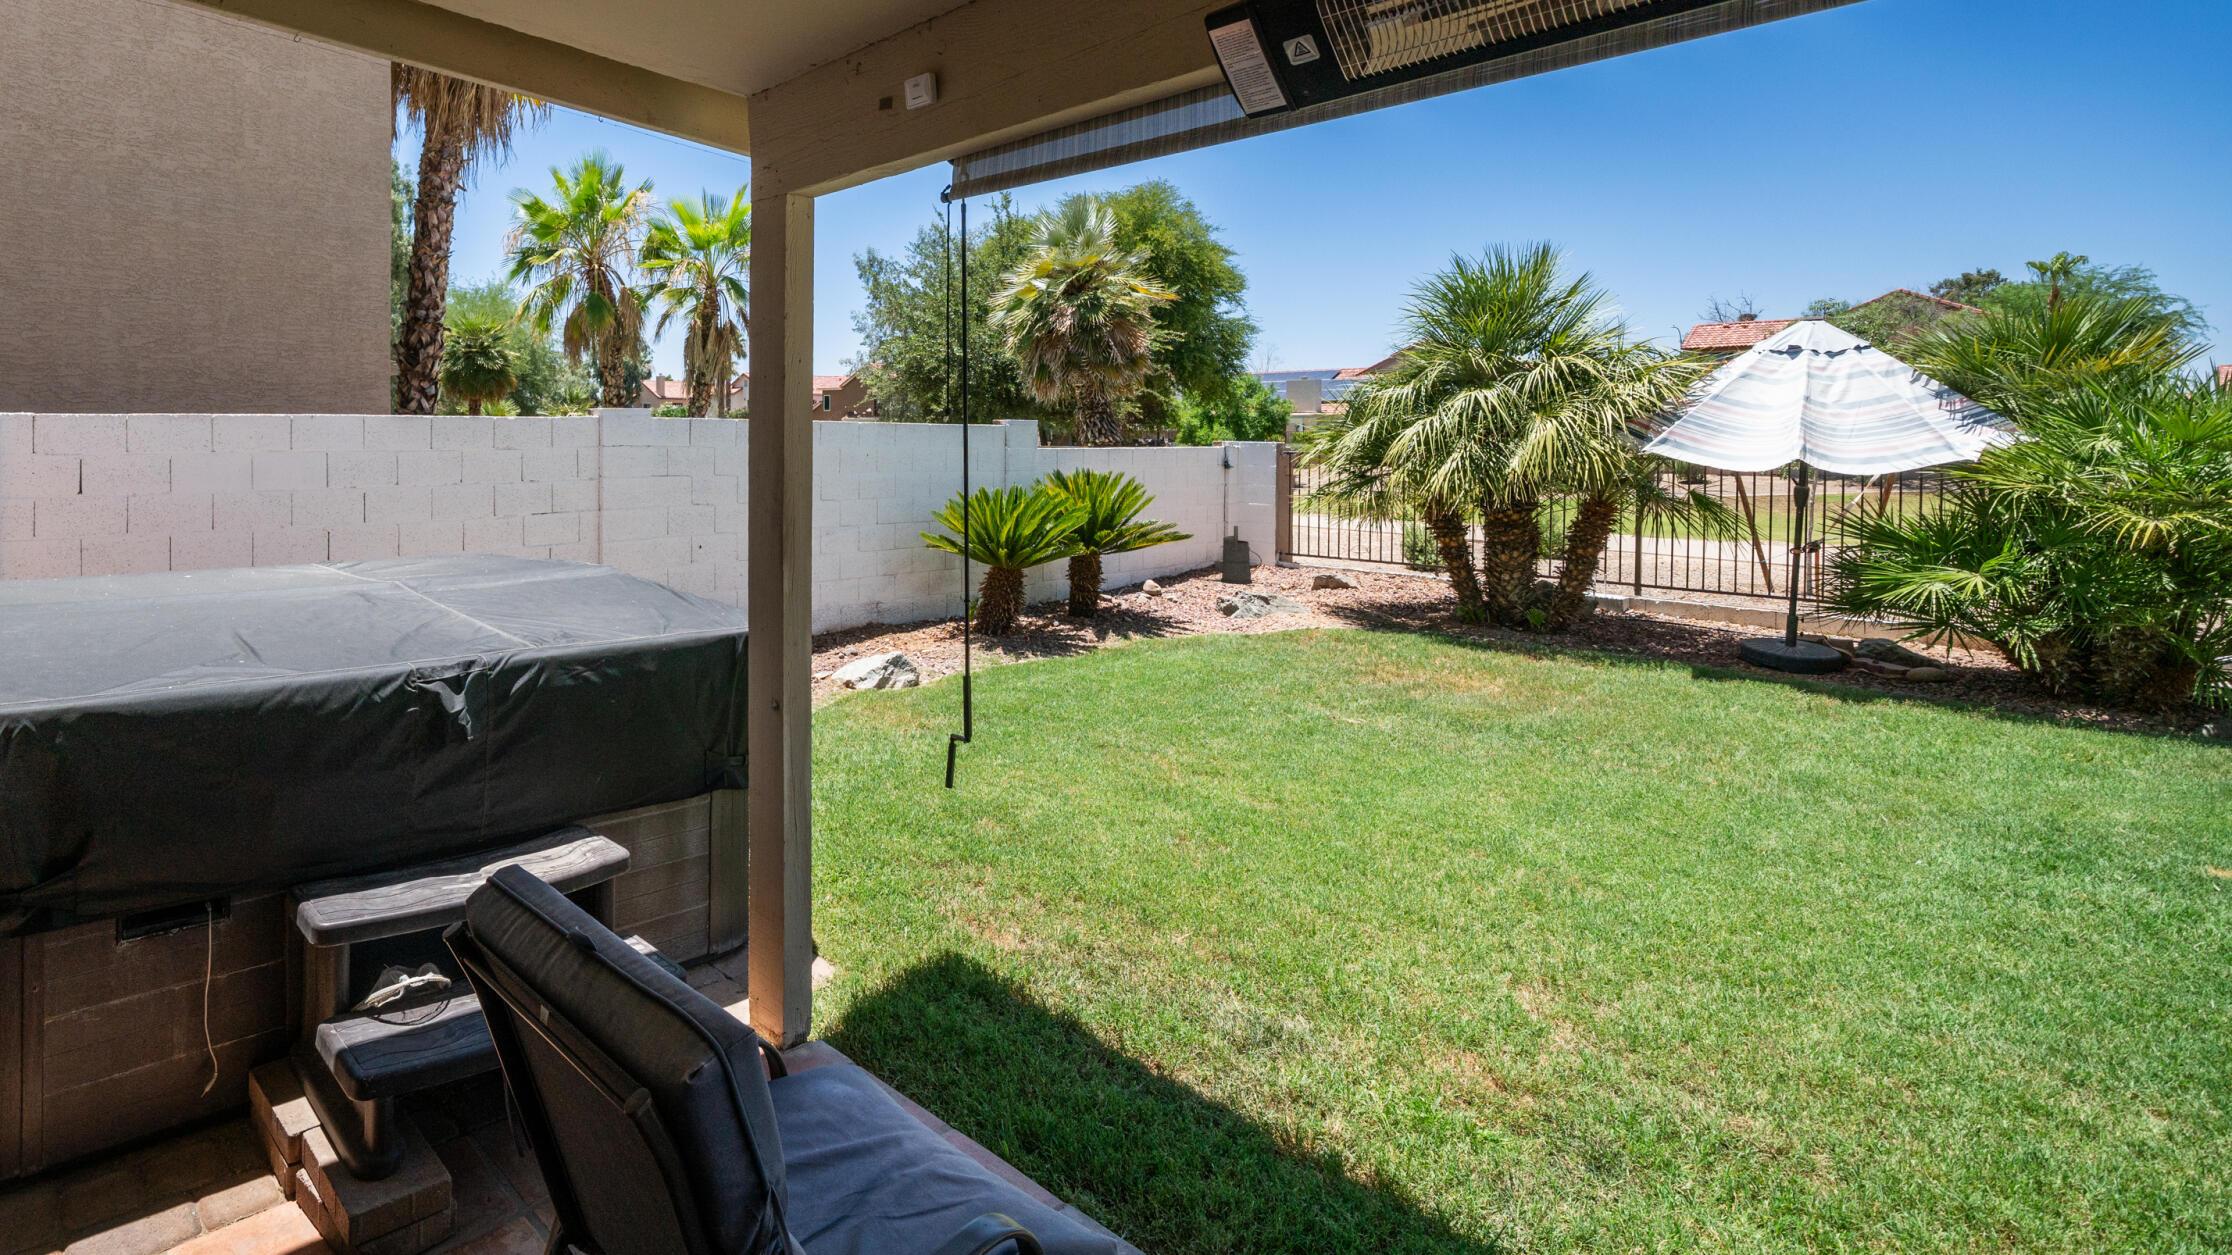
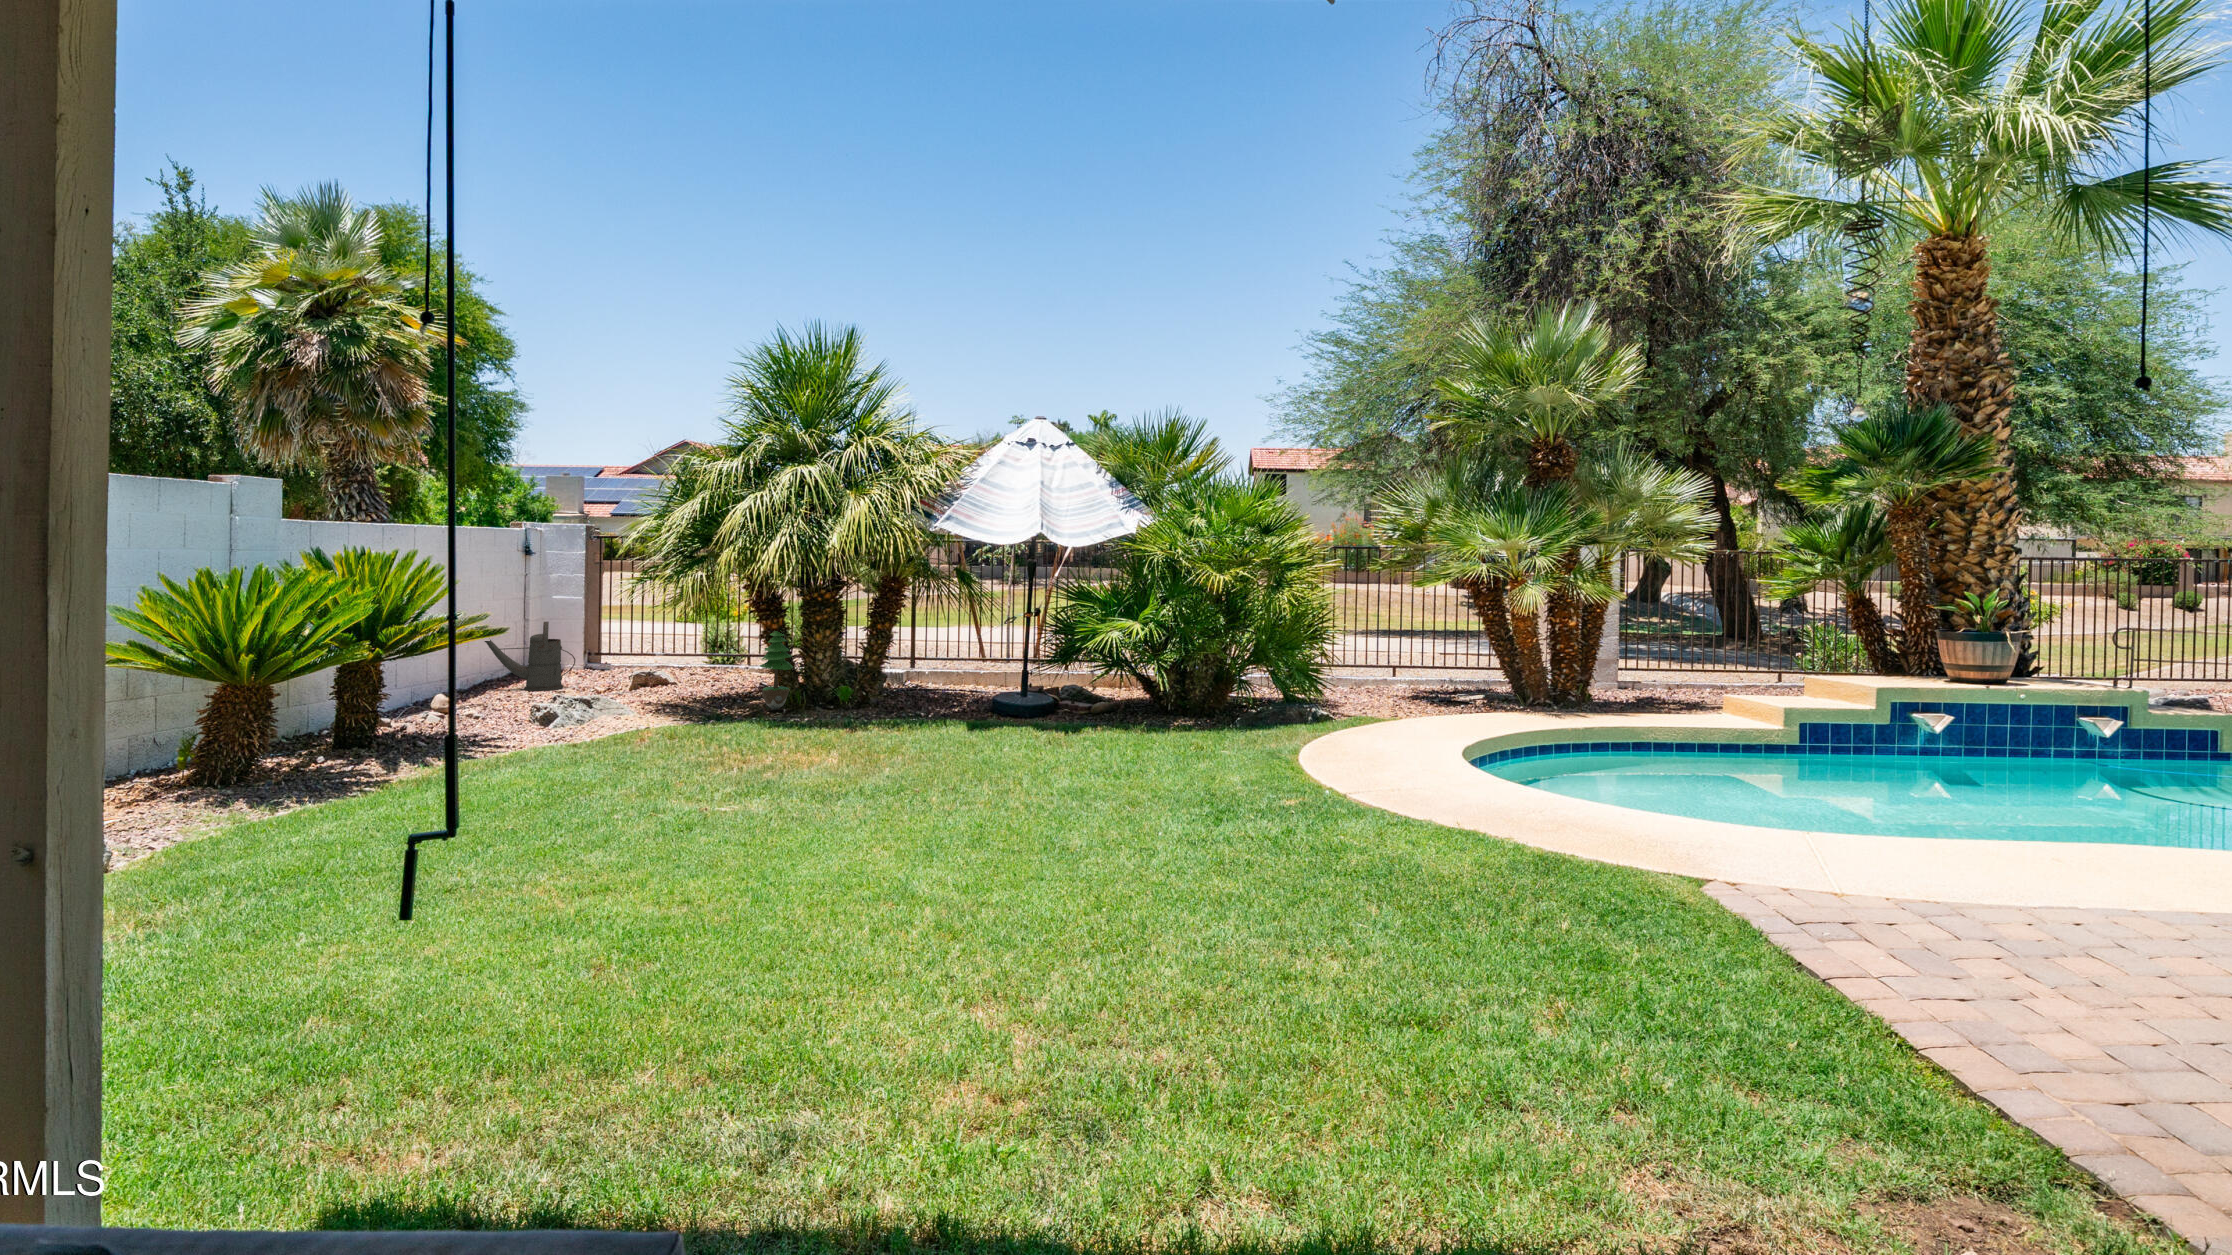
potted tree: none [1435,541,1473,631] -> present [760,630,793,710]

